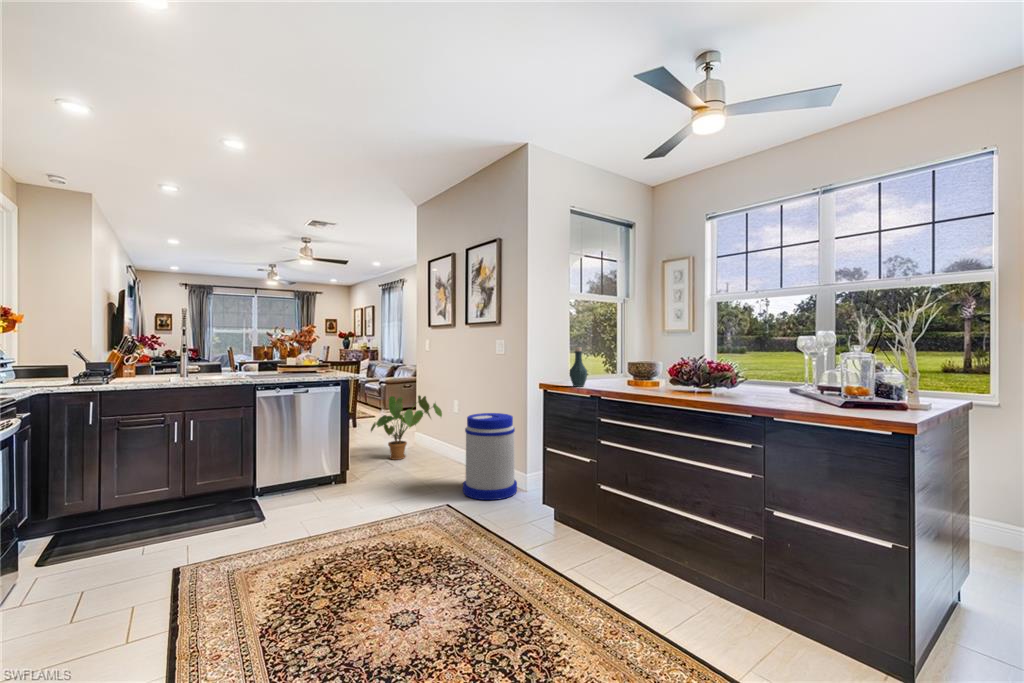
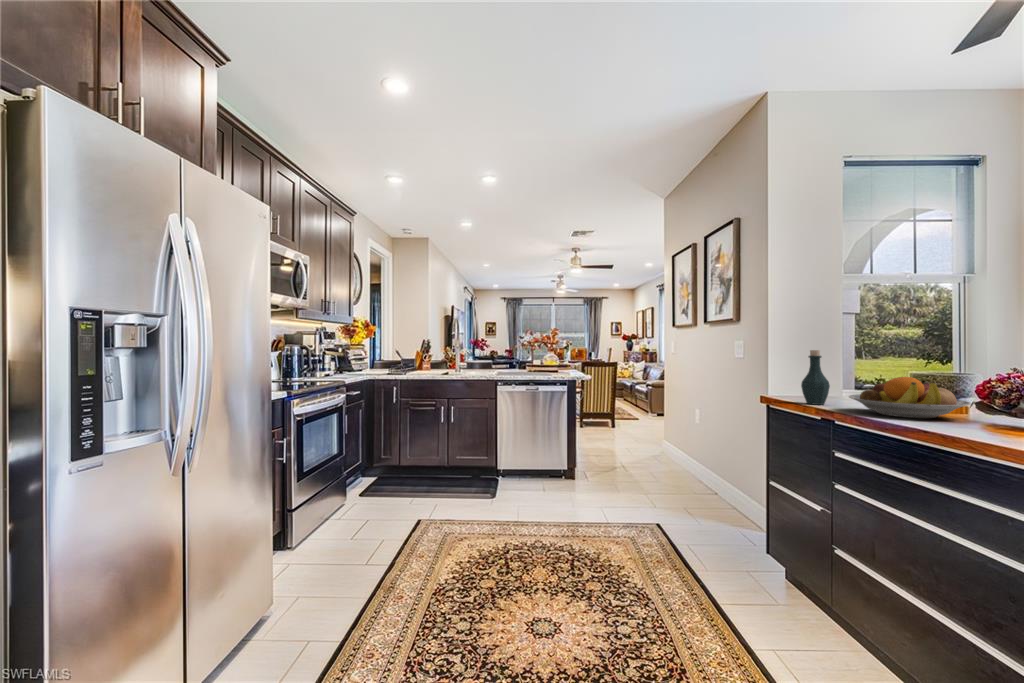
fruit bowl: none [604,364,666,390] -> present [849,377,971,418]
house plant: present [371,396,442,460] -> none [610,399,683,465]
trash can: present [463,413,517,500] -> none [683,427,754,533]

